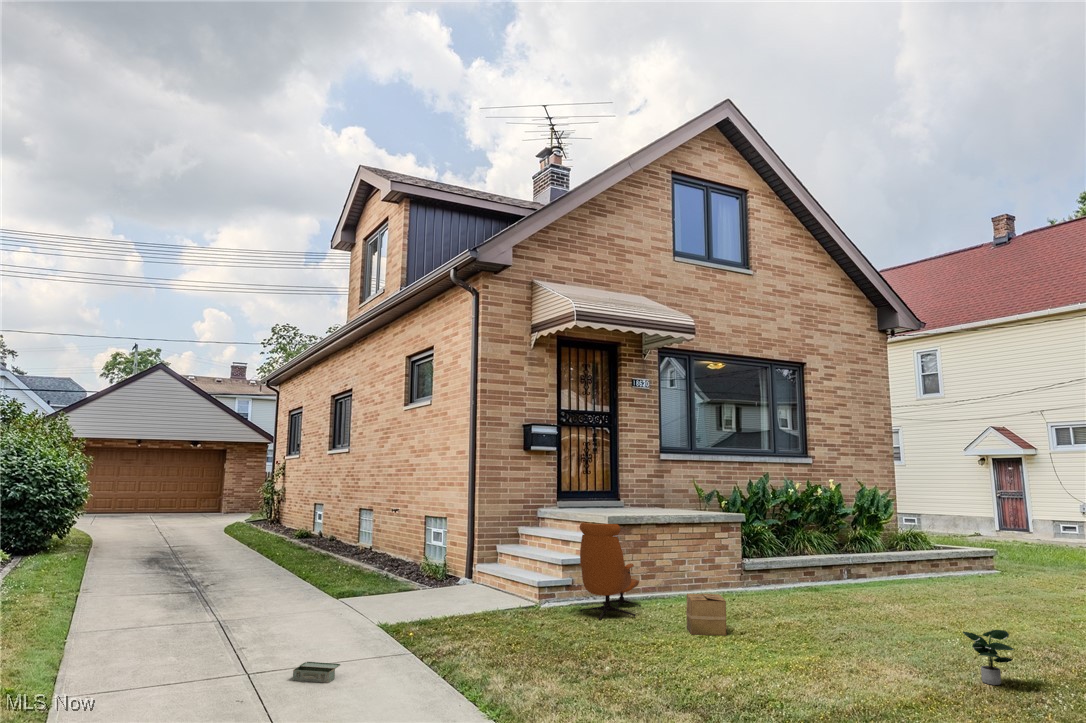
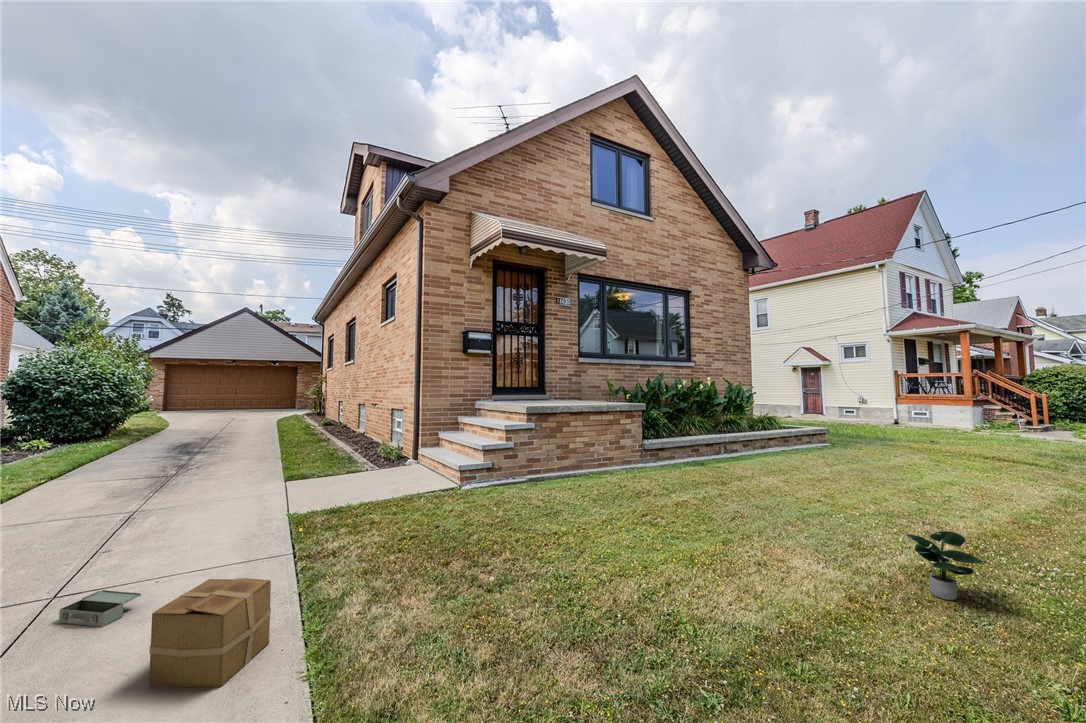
lounge chair: present [579,523,641,620] -> none [492,412,553,503]
cardboard box: present [686,594,727,635] -> present [149,578,271,687]

